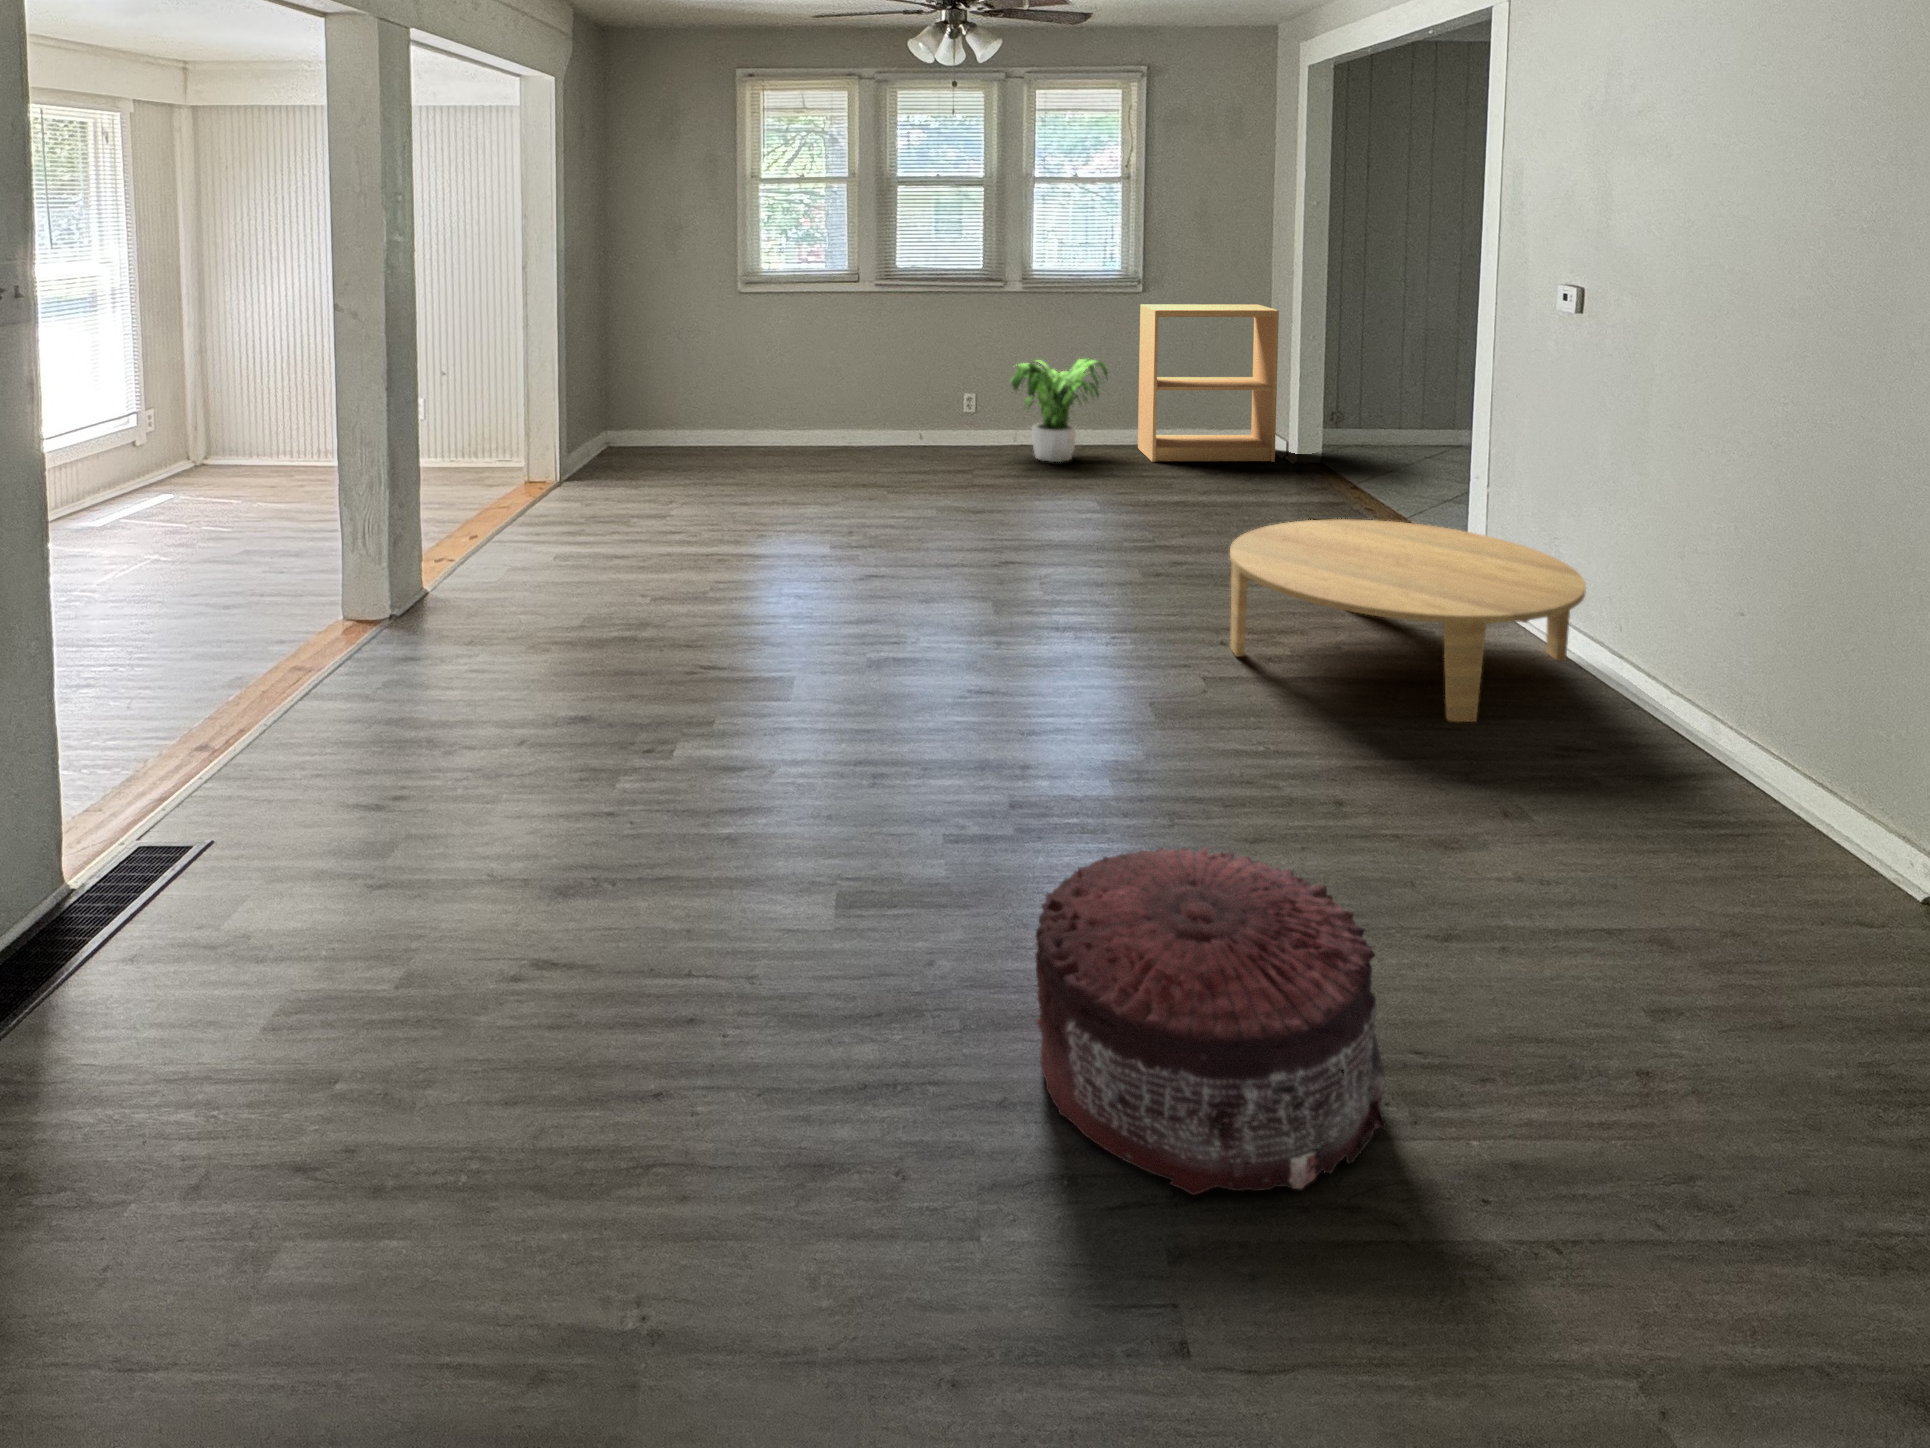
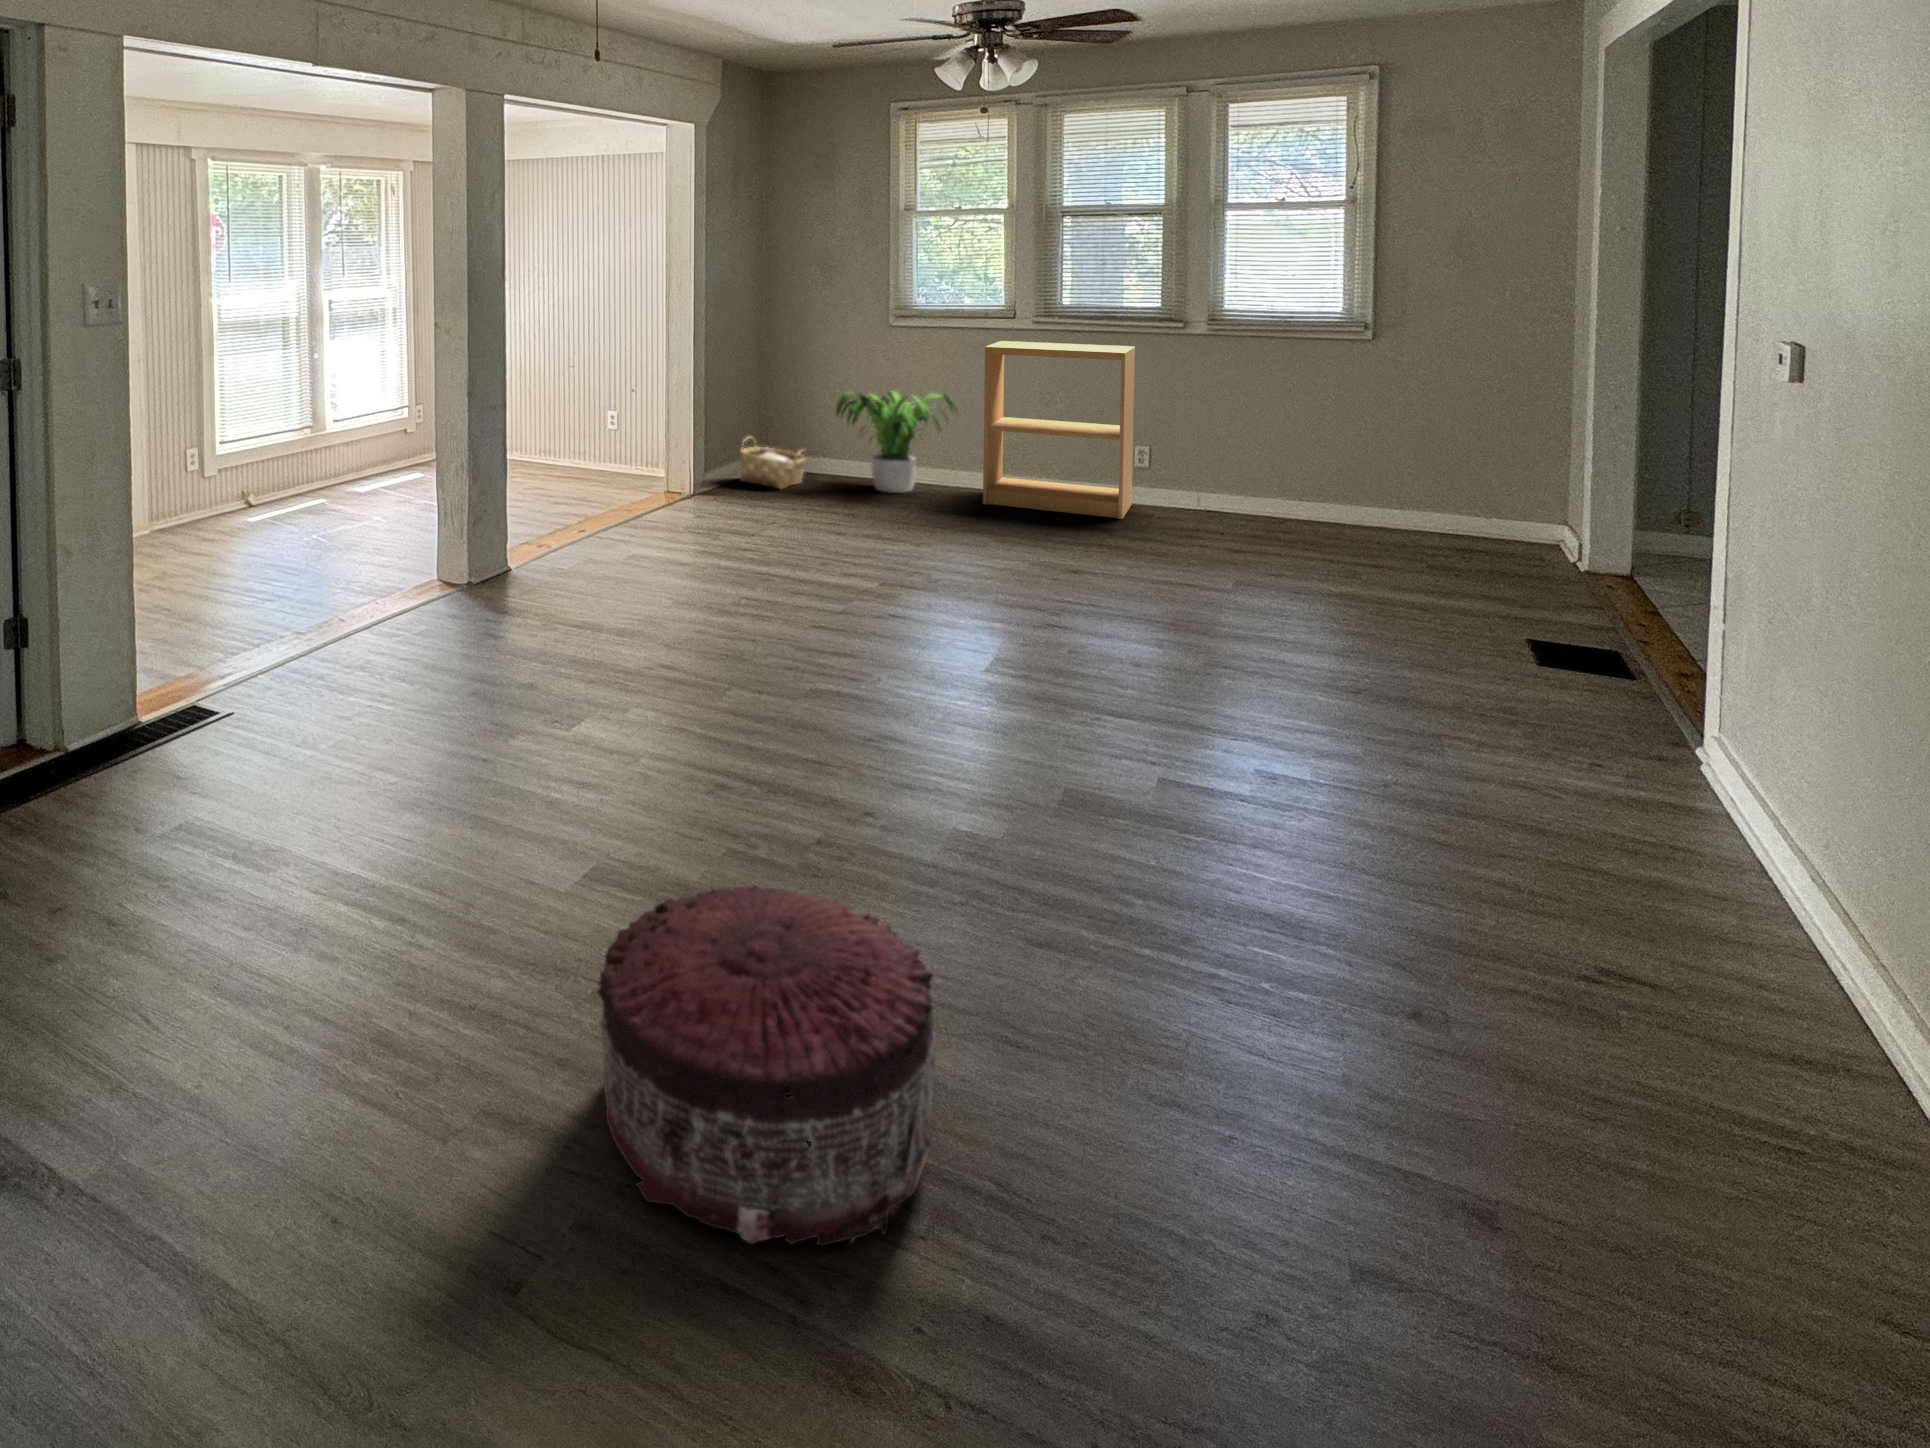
bookshelf: present [1138,304,1279,462] -> present [983,341,1135,519]
potted plant: present [1011,358,1108,462] -> present [836,391,956,493]
woven basket: none [588,418,662,472] -> present [739,437,806,489]
coffee table: present [1230,519,1586,722] -> none [1239,622,1769,907]

